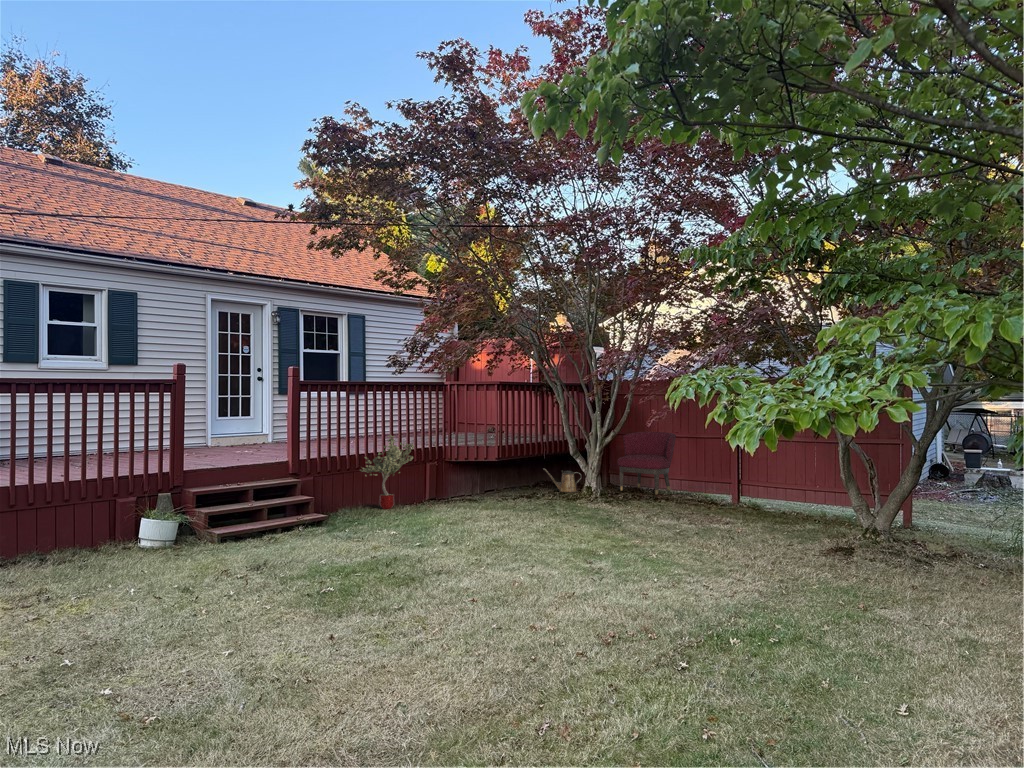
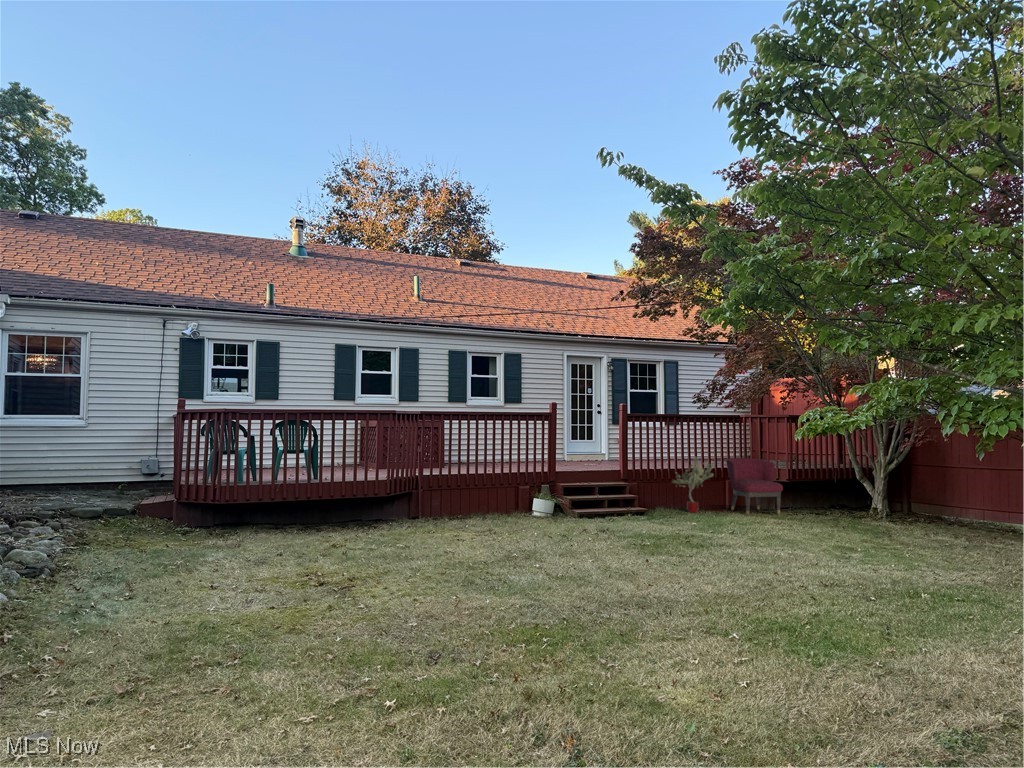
chair: present [617,432,676,495] -> present [726,458,783,515]
watering can: present [543,469,581,492] -> none [831,491,870,514]

